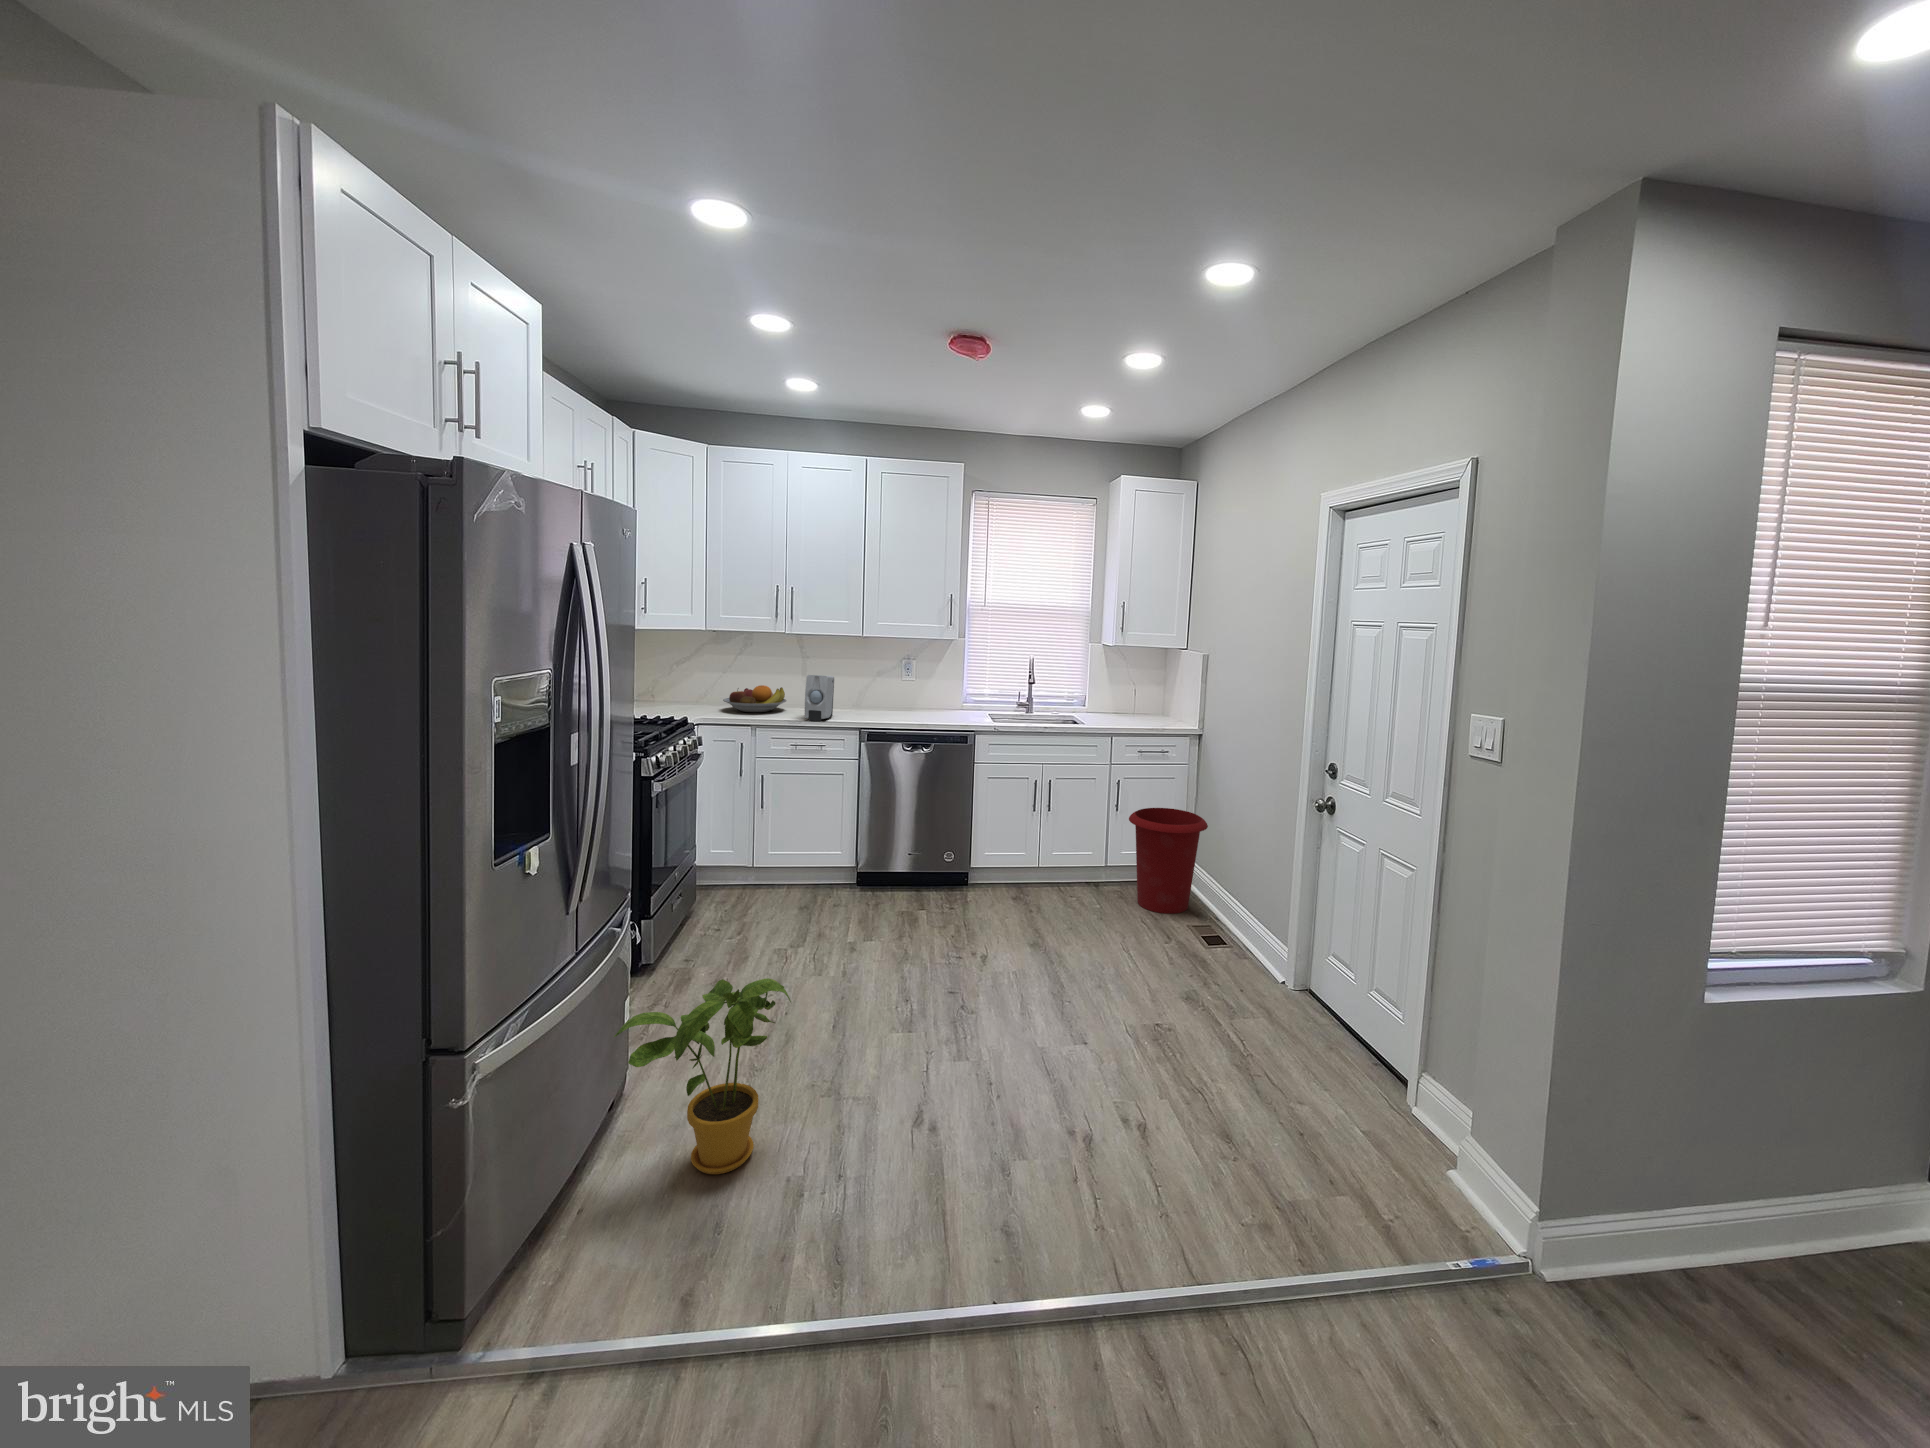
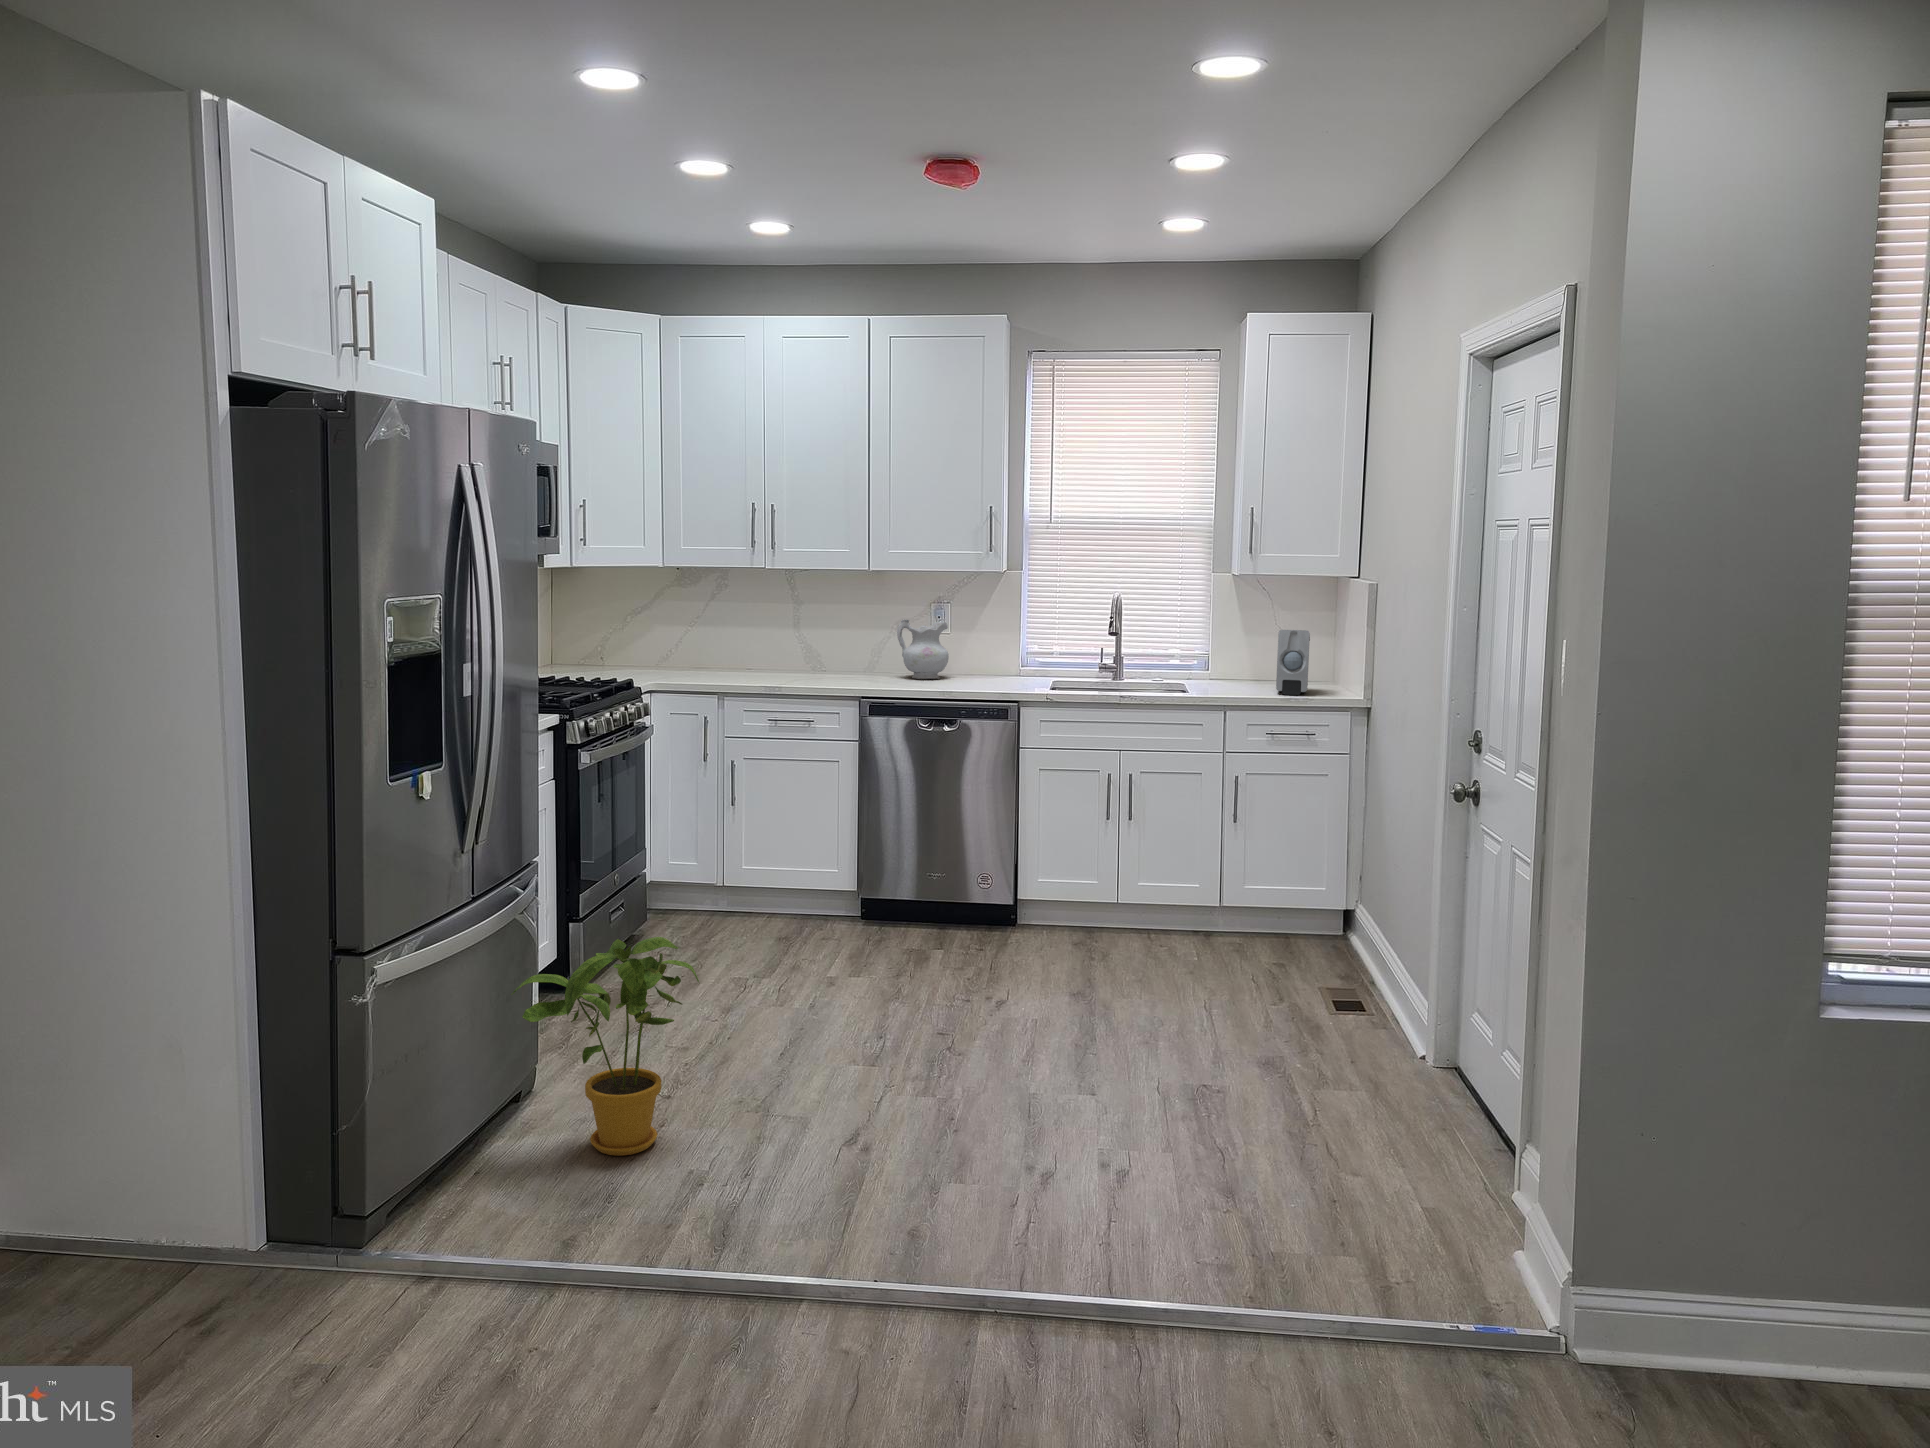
ceramic pitcher: none [884,672,919,714] -> present [897,620,949,679]
soap dispenser: present [805,675,834,721] -> present [1276,630,1310,695]
fruit bowl: present [723,685,787,712] -> none [684,640,767,677]
waste bin: present [1129,808,1208,914] -> none [1243,818,1366,974]

